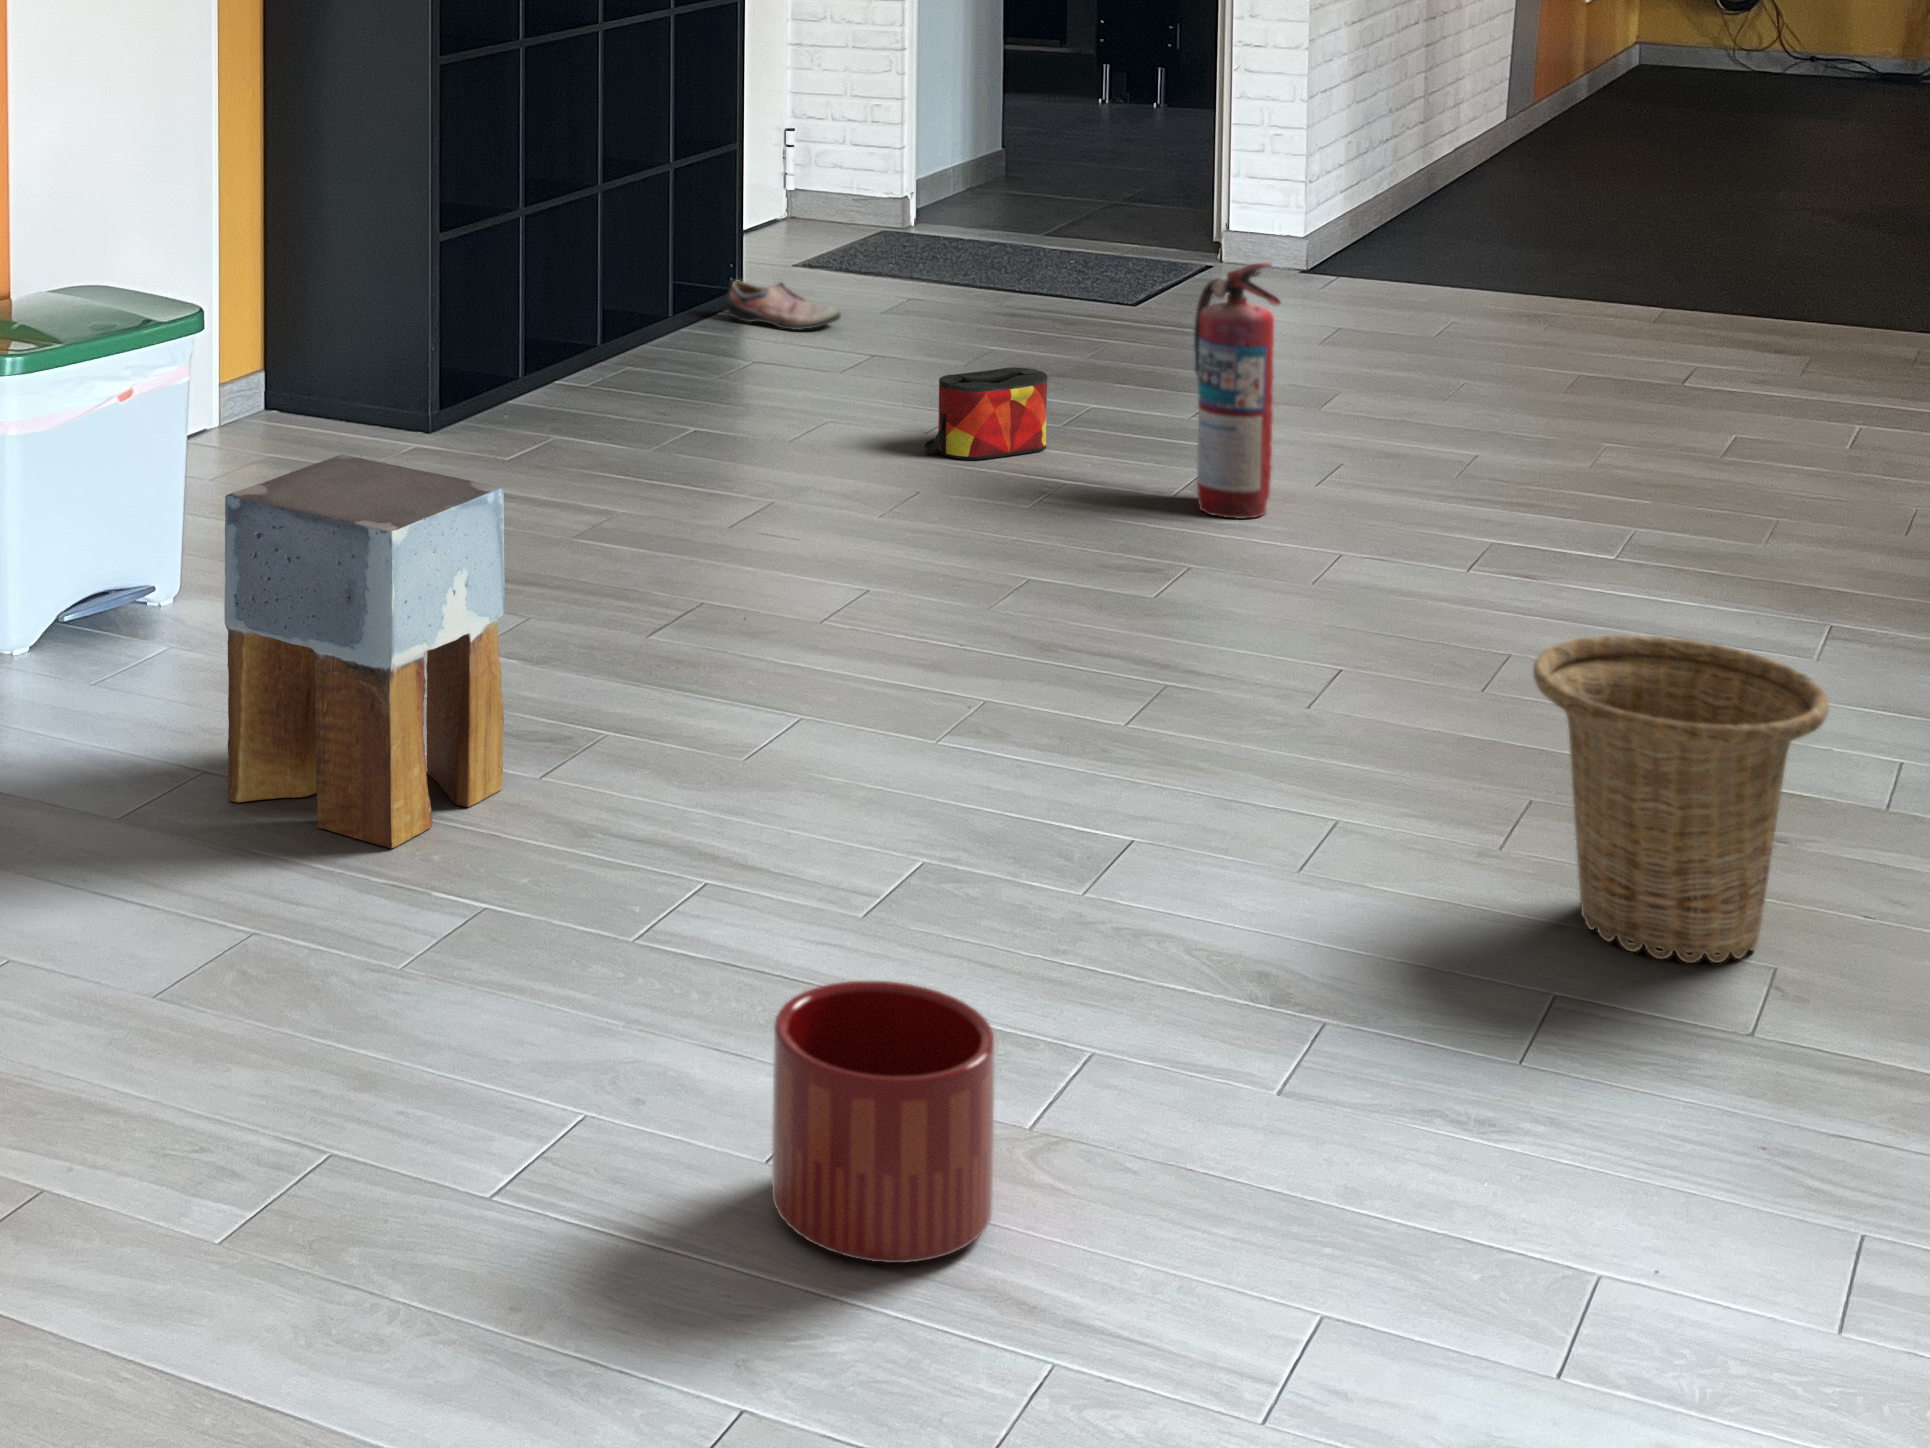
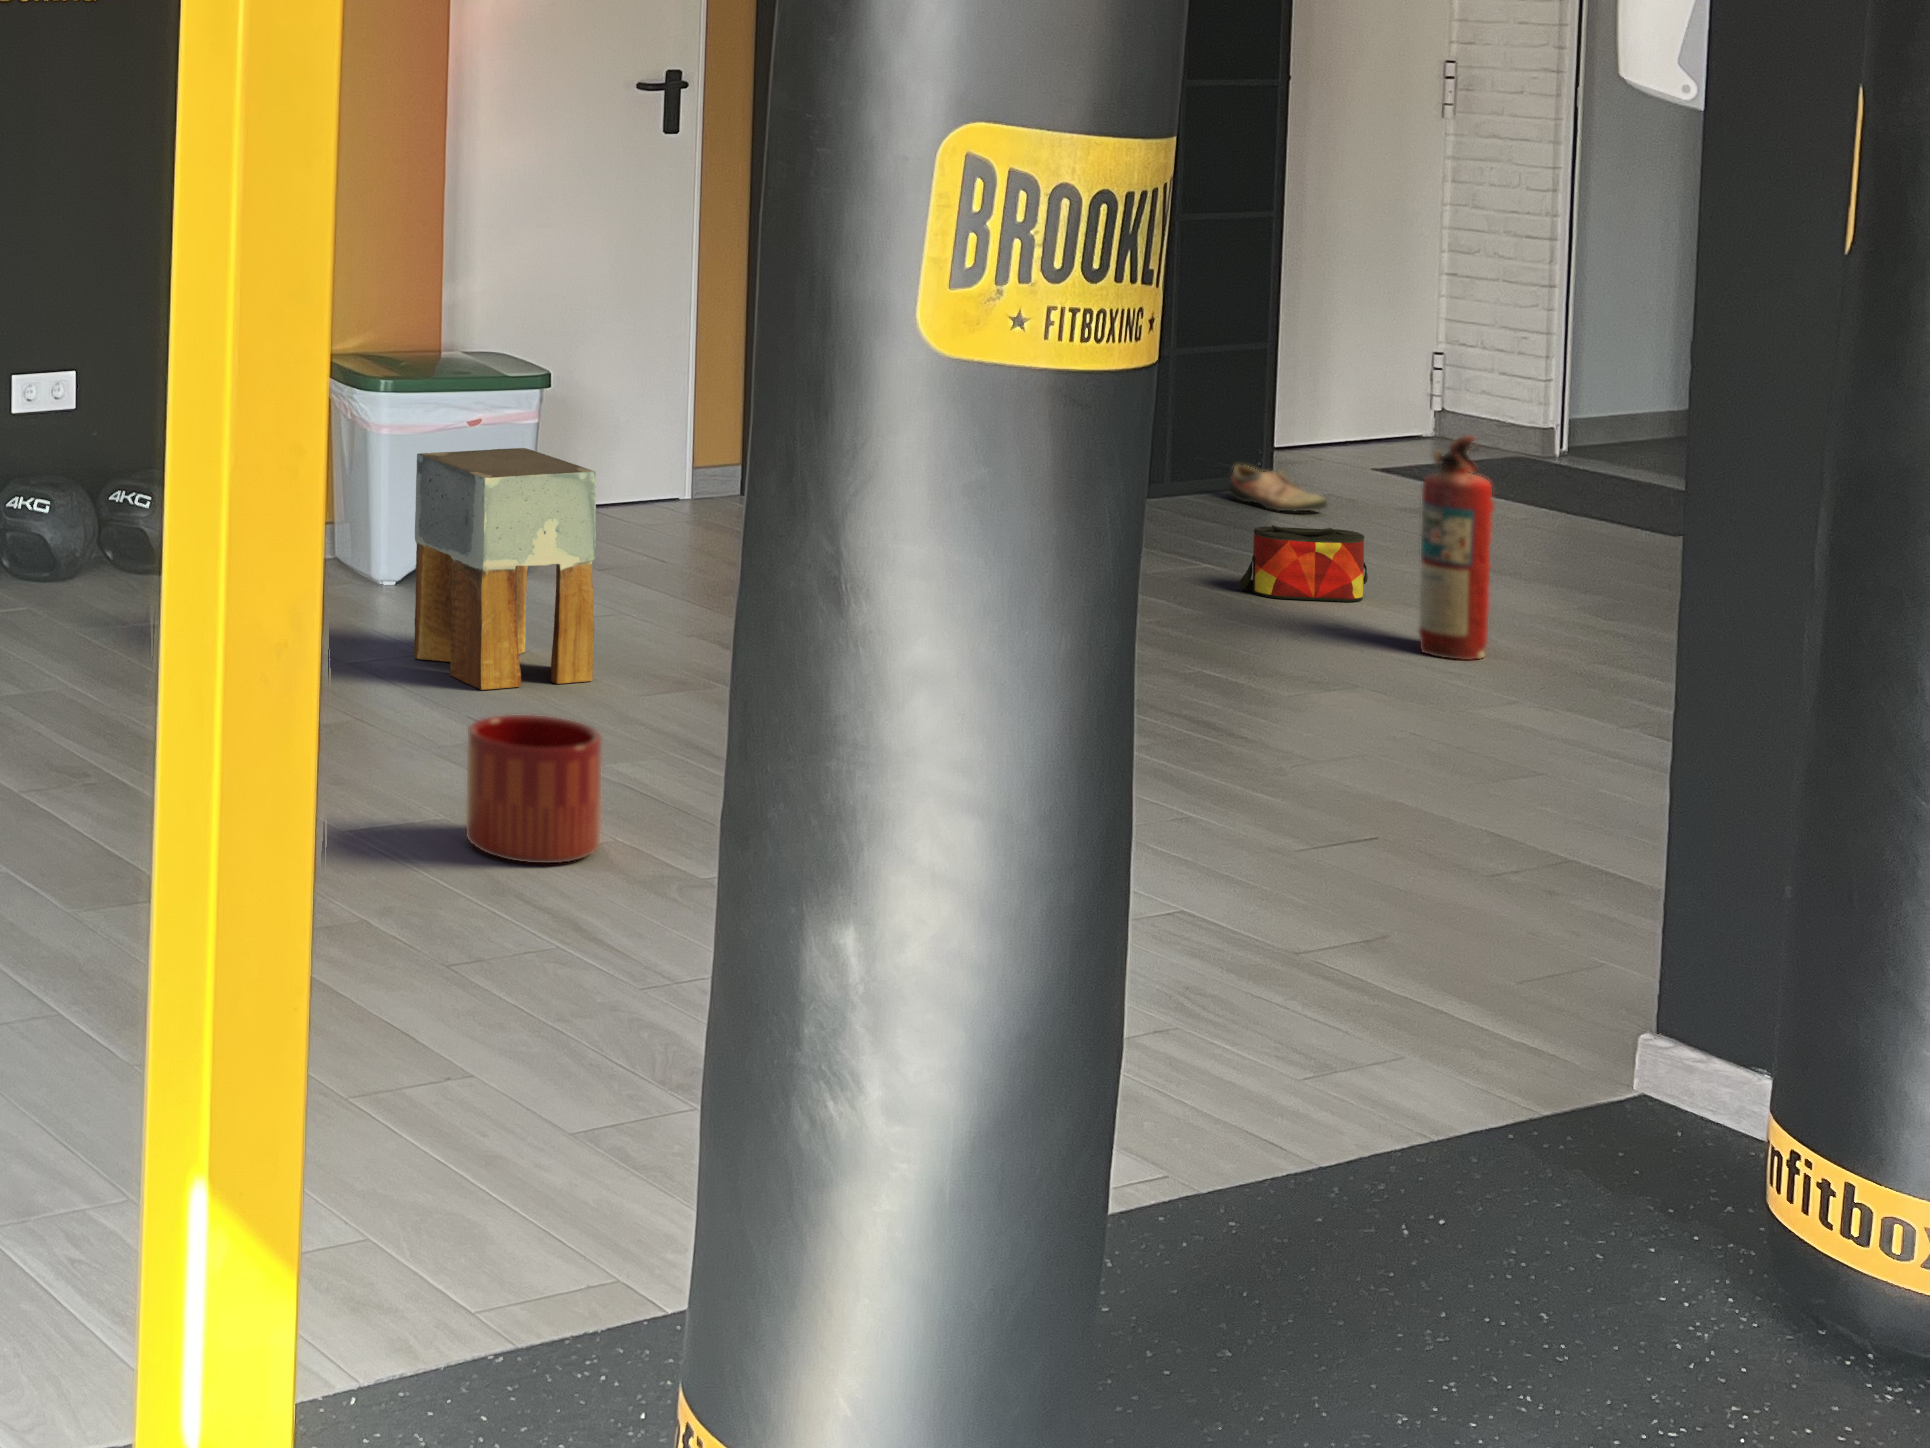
basket: present [1533,635,1829,963] -> none [1200,652,1424,886]

